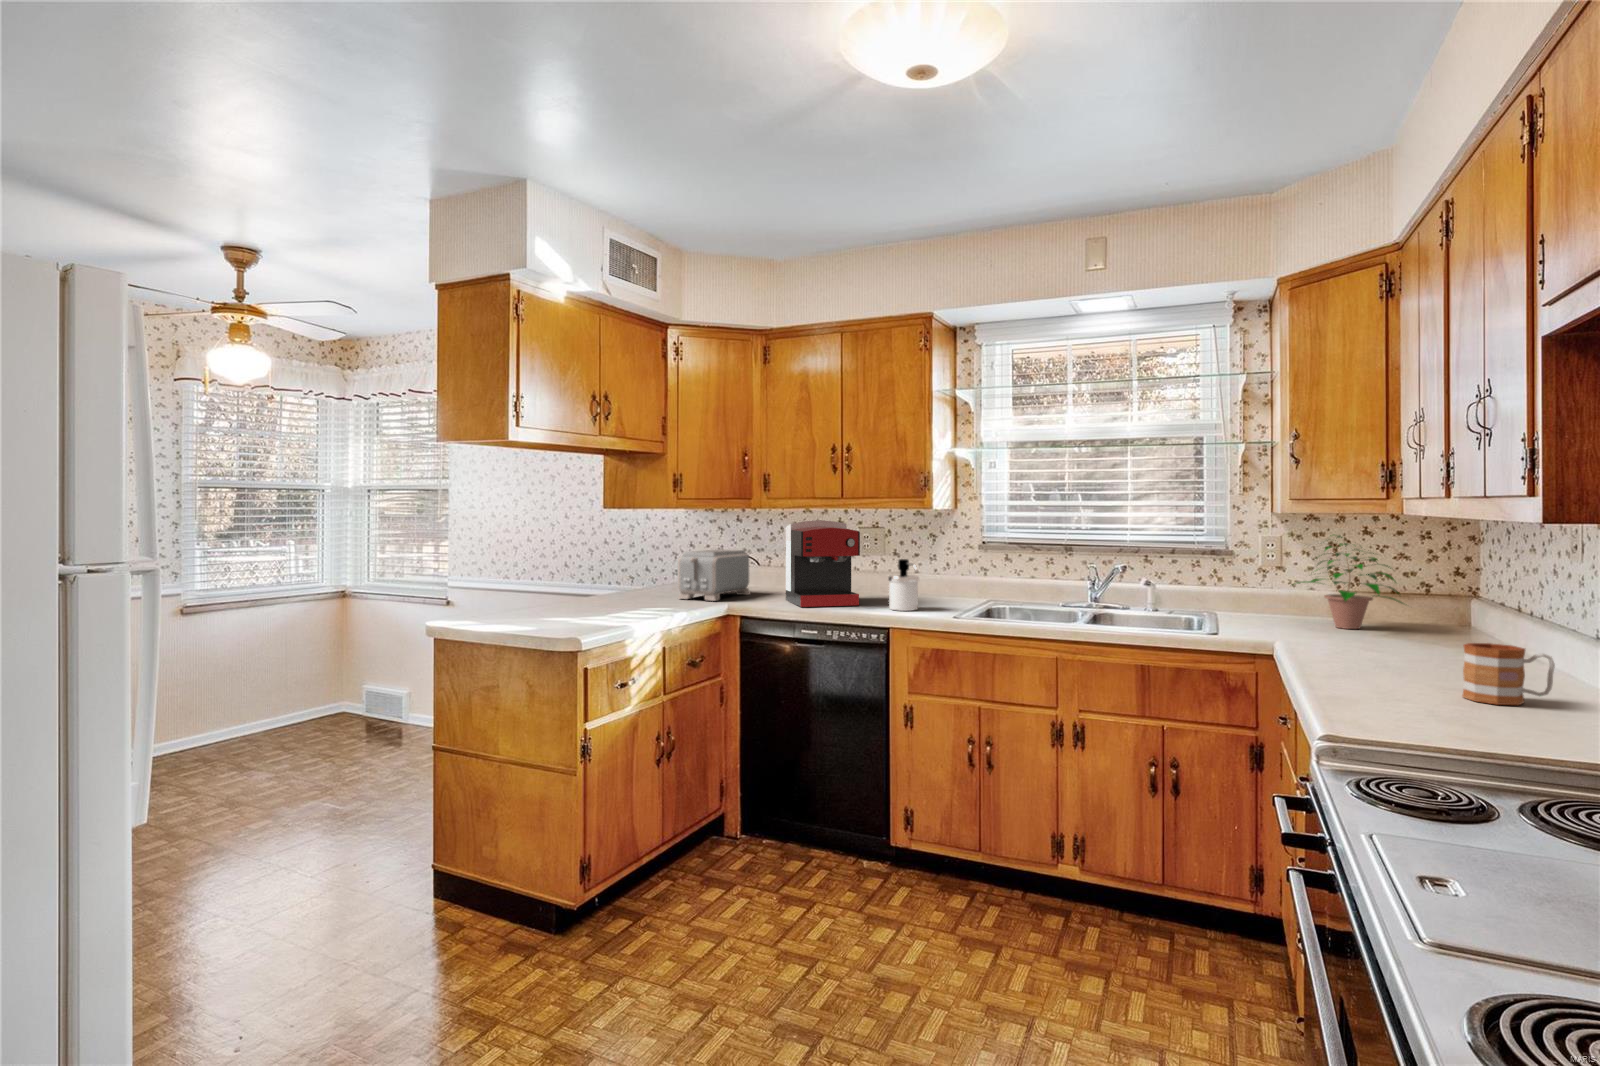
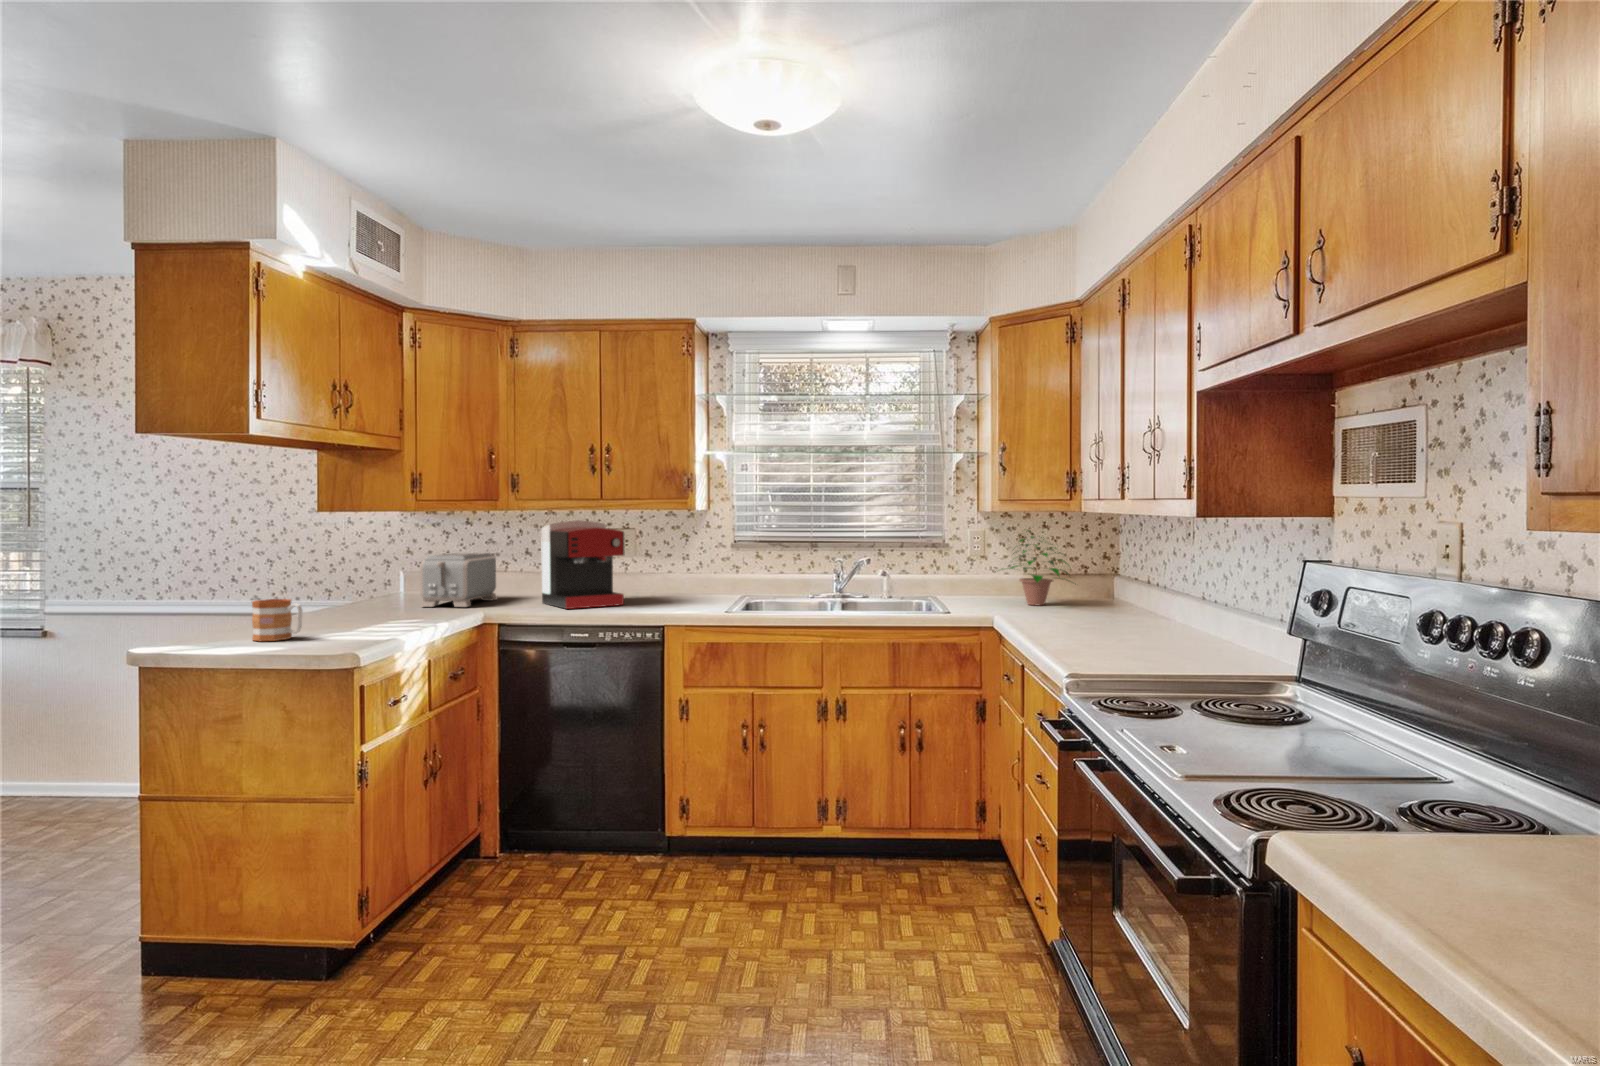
soap dispenser: present [888,559,919,611] -> none [655,558,687,608]
mug: present [1463,643,1555,705] -> present [252,599,303,641]

